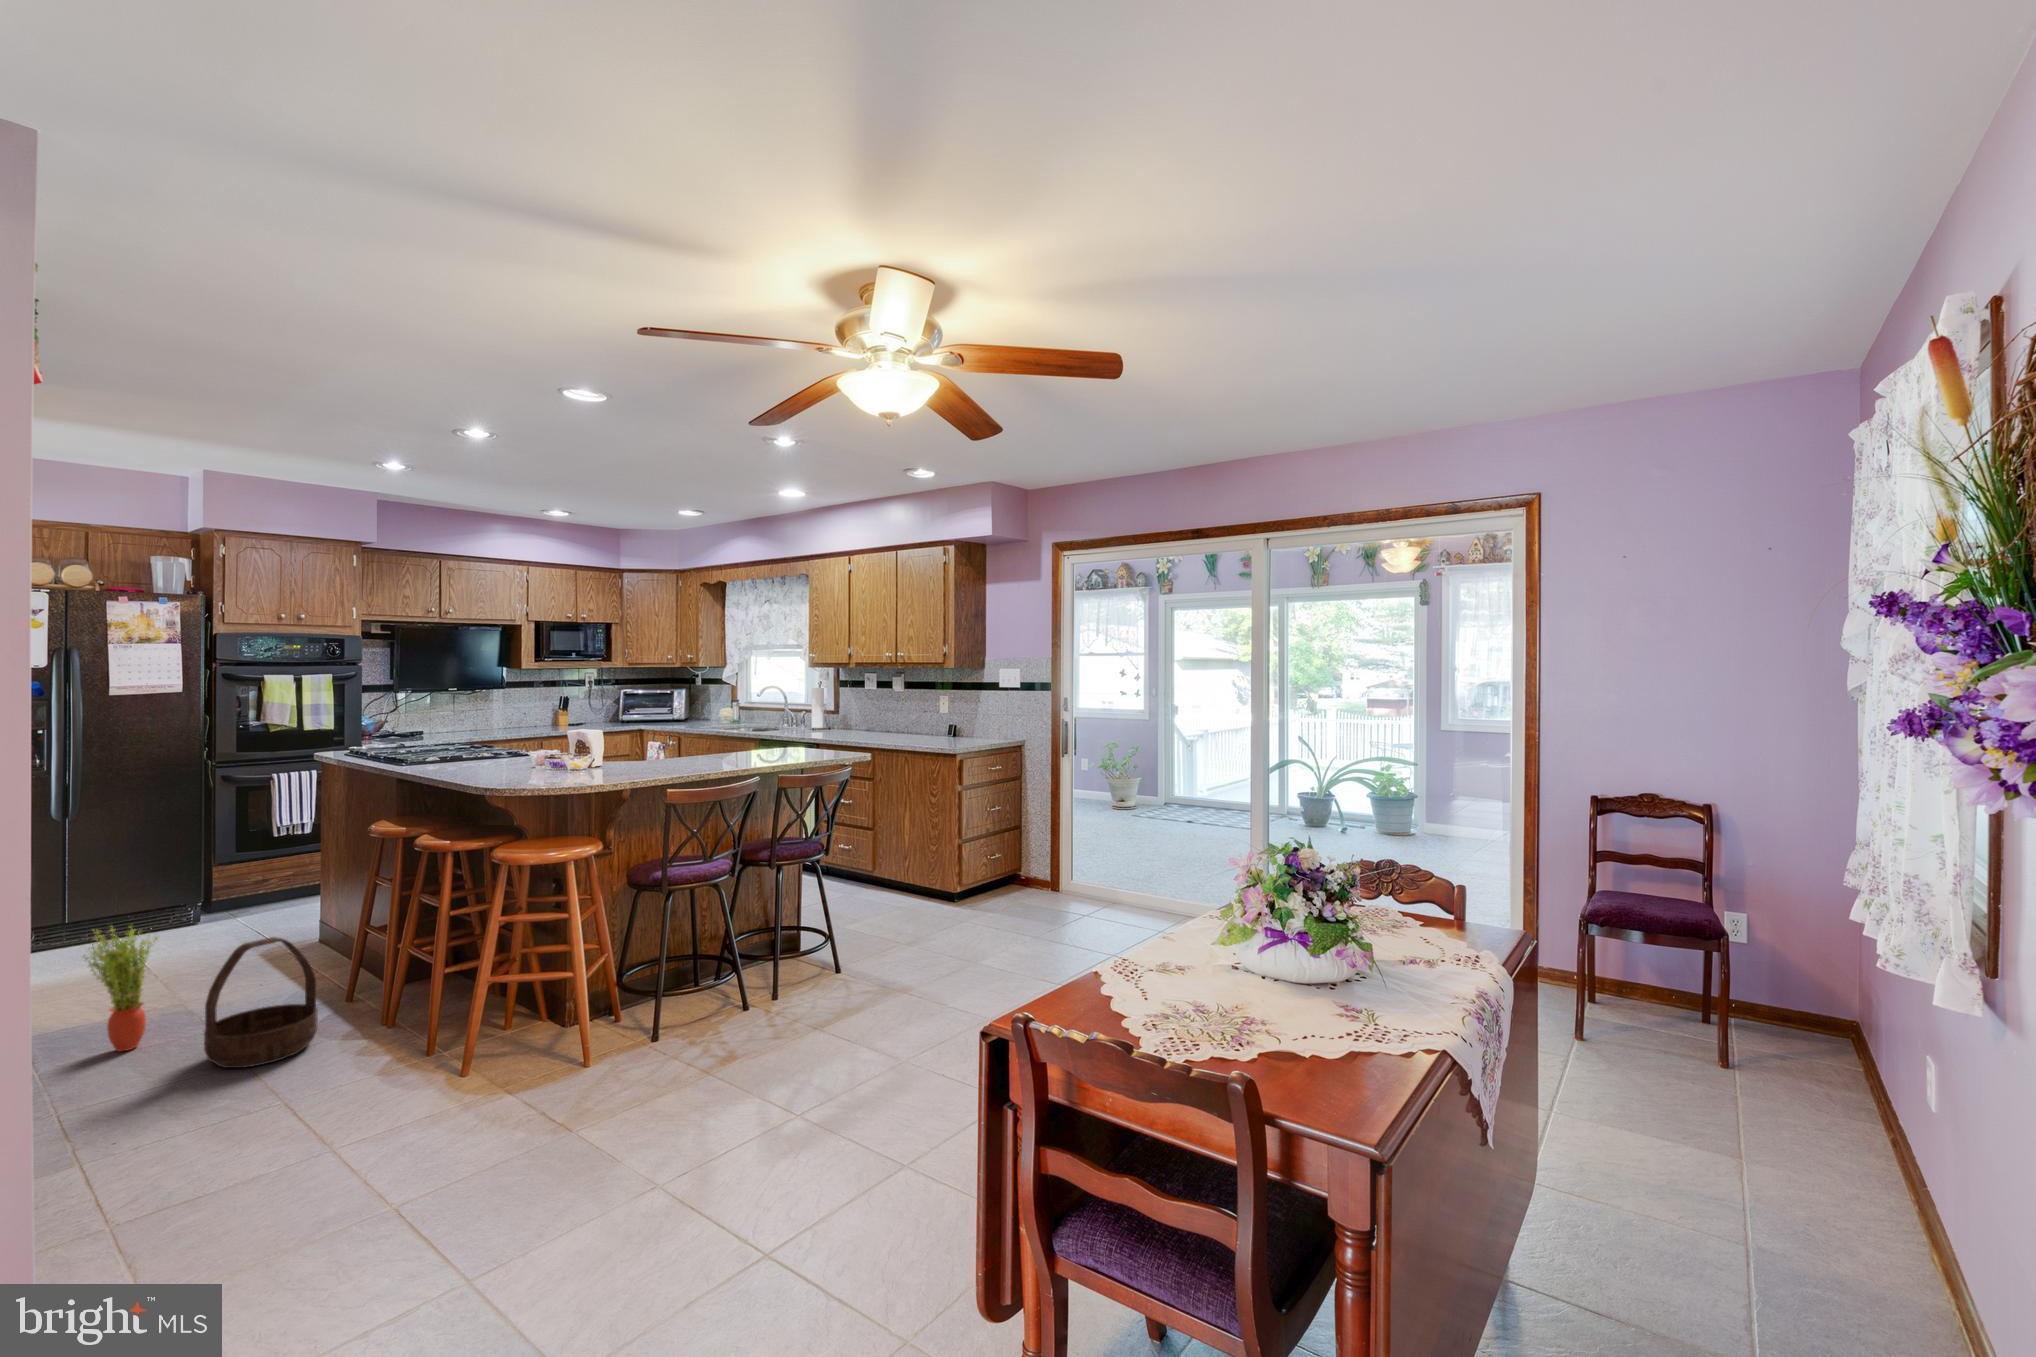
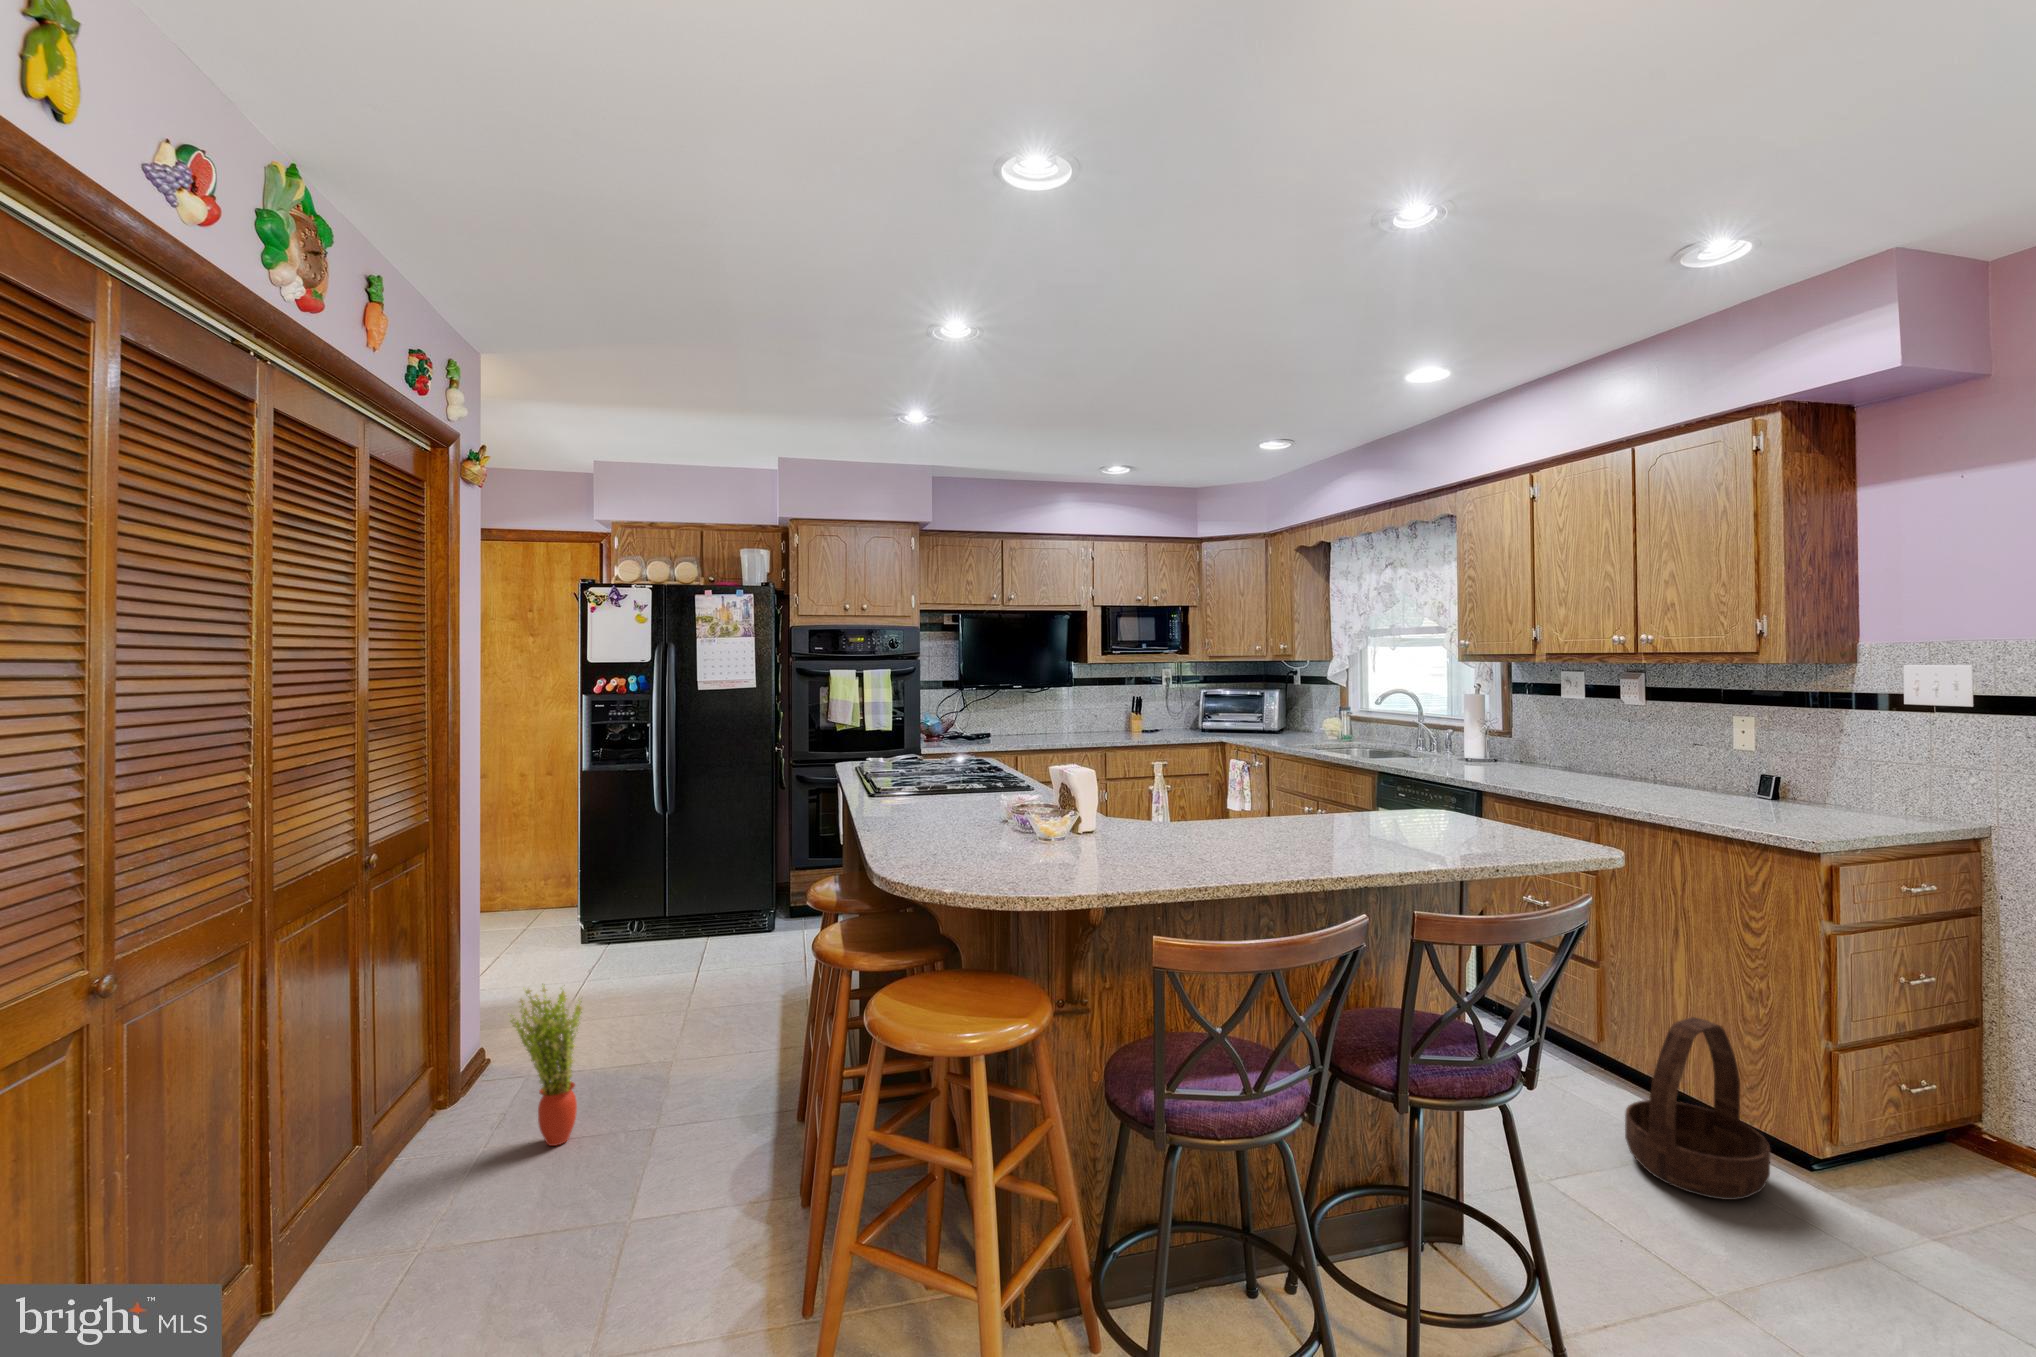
basket: present [204,937,318,1068] -> present [1625,1017,1770,1200]

